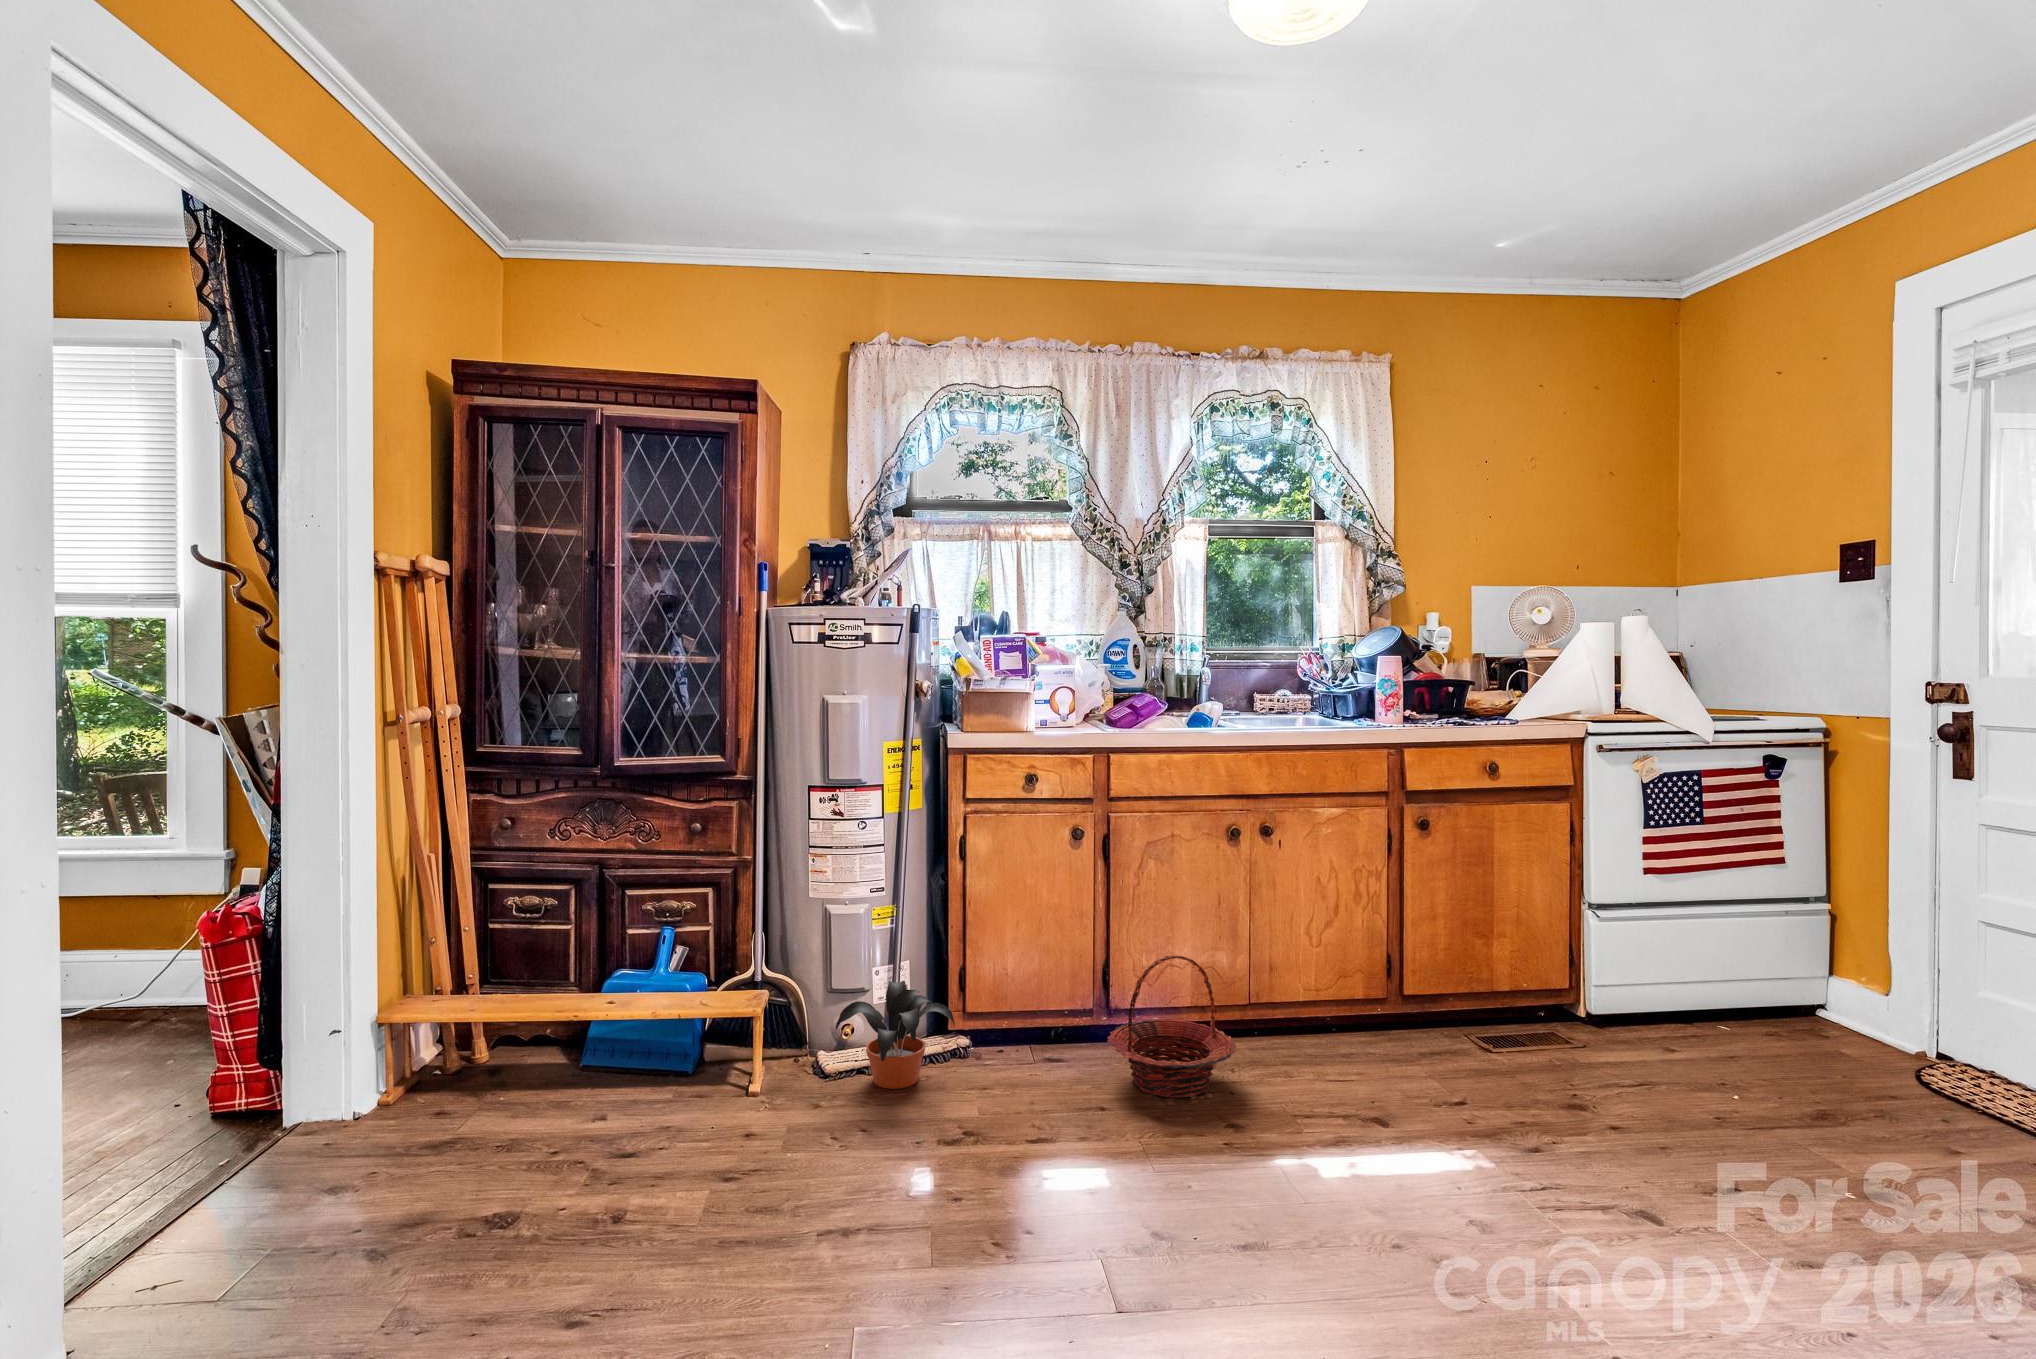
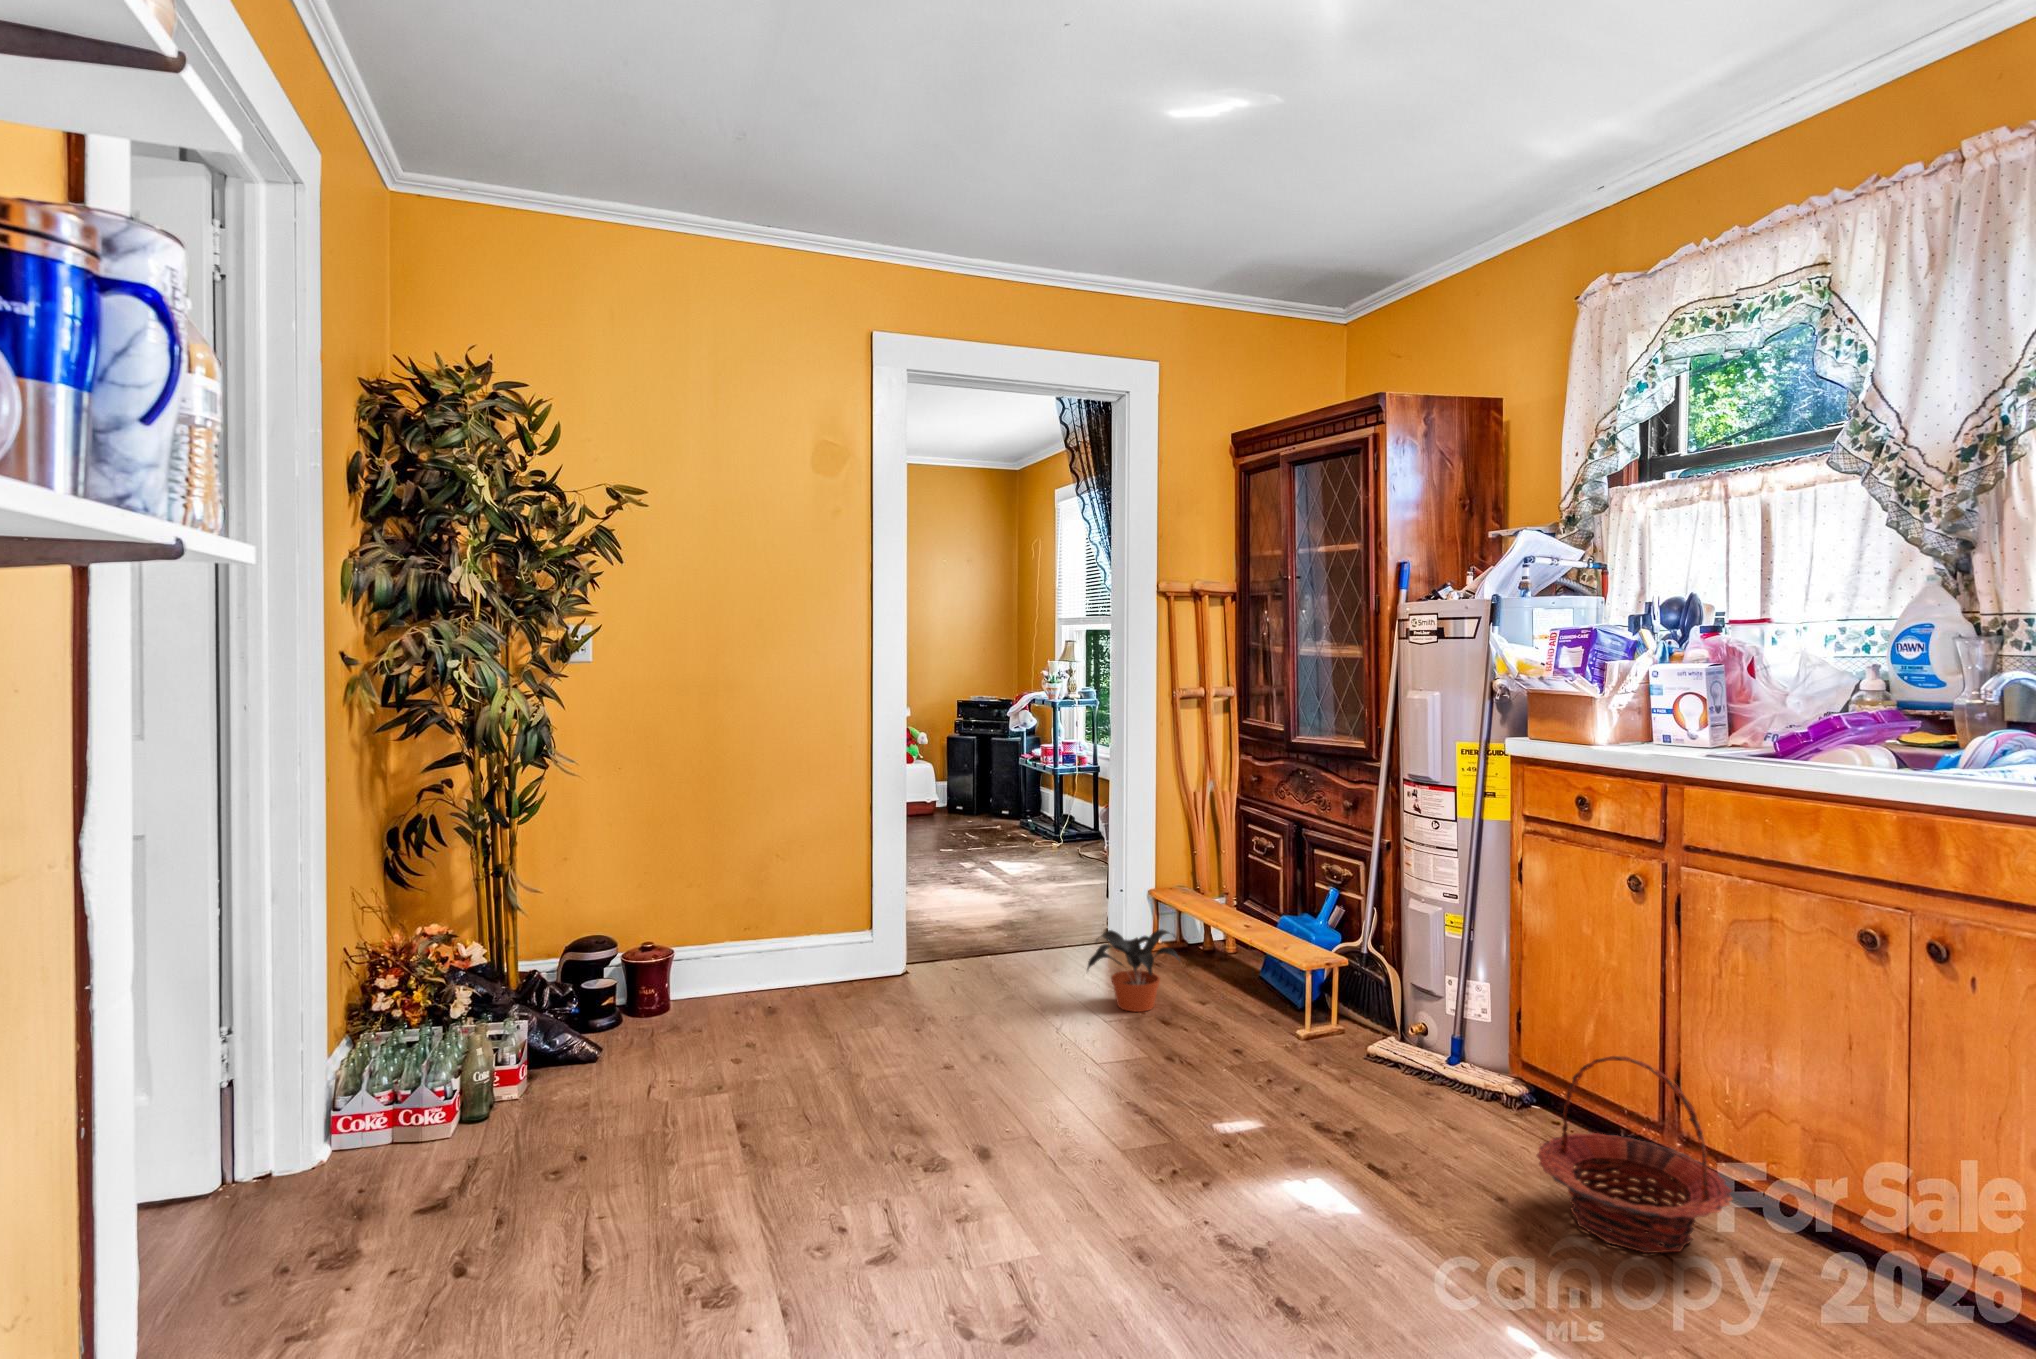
potted plant: present [835,981,955,1089] -> present [1087,929,1180,1012]

